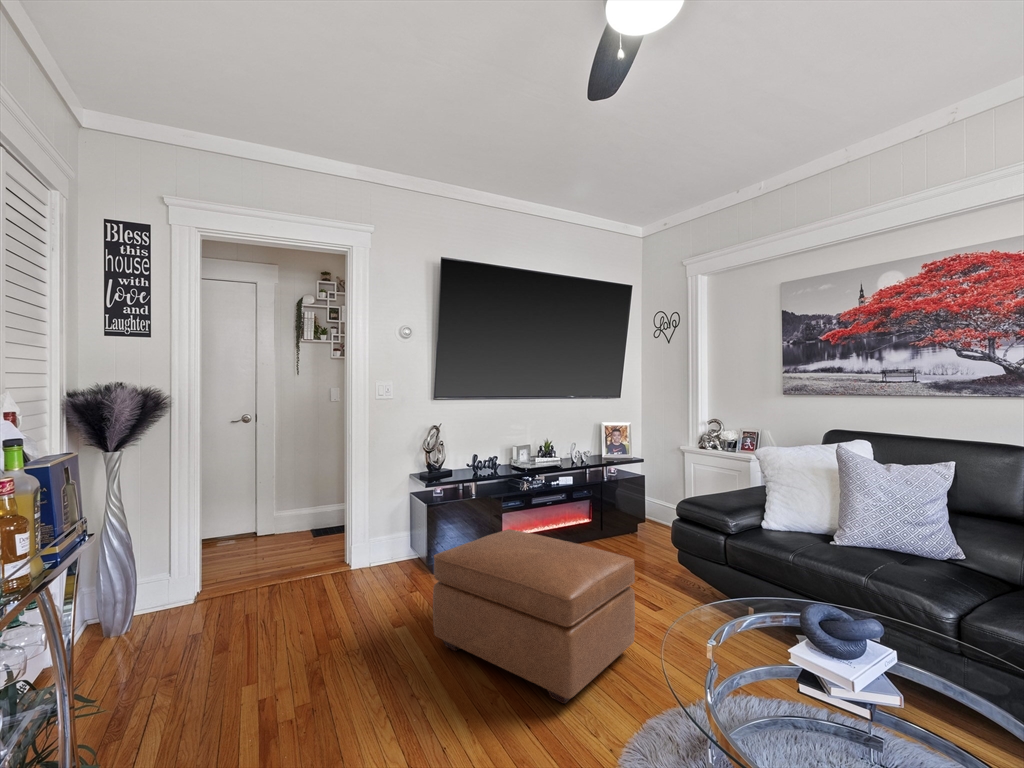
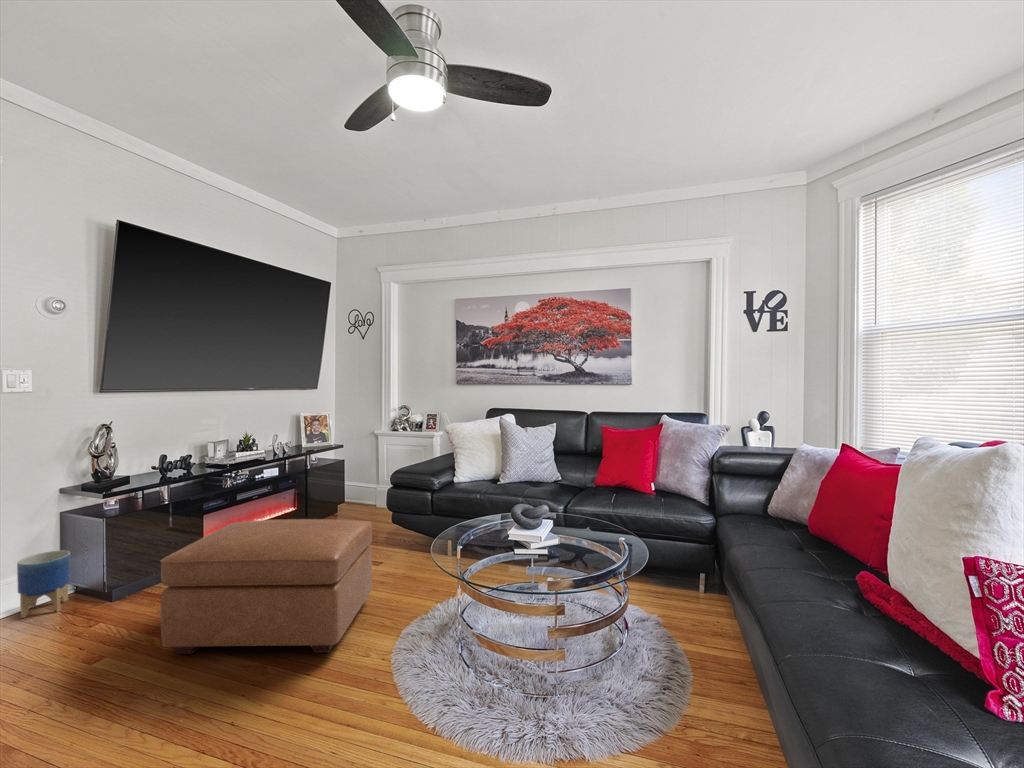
planter: none [375,525,406,575] -> present [17,550,71,618]

